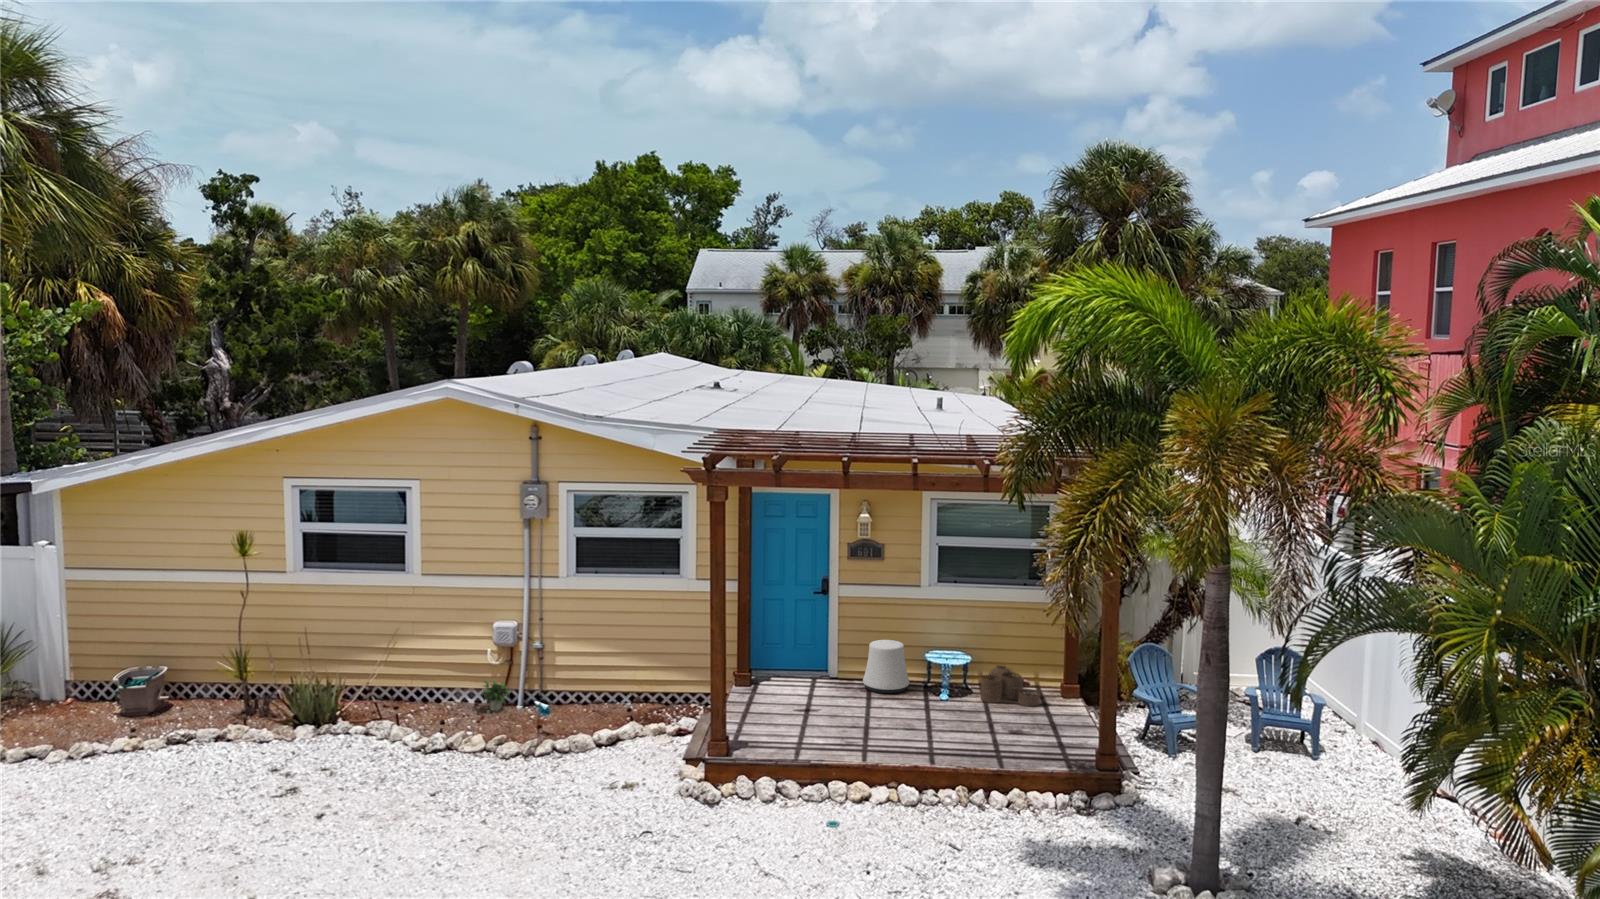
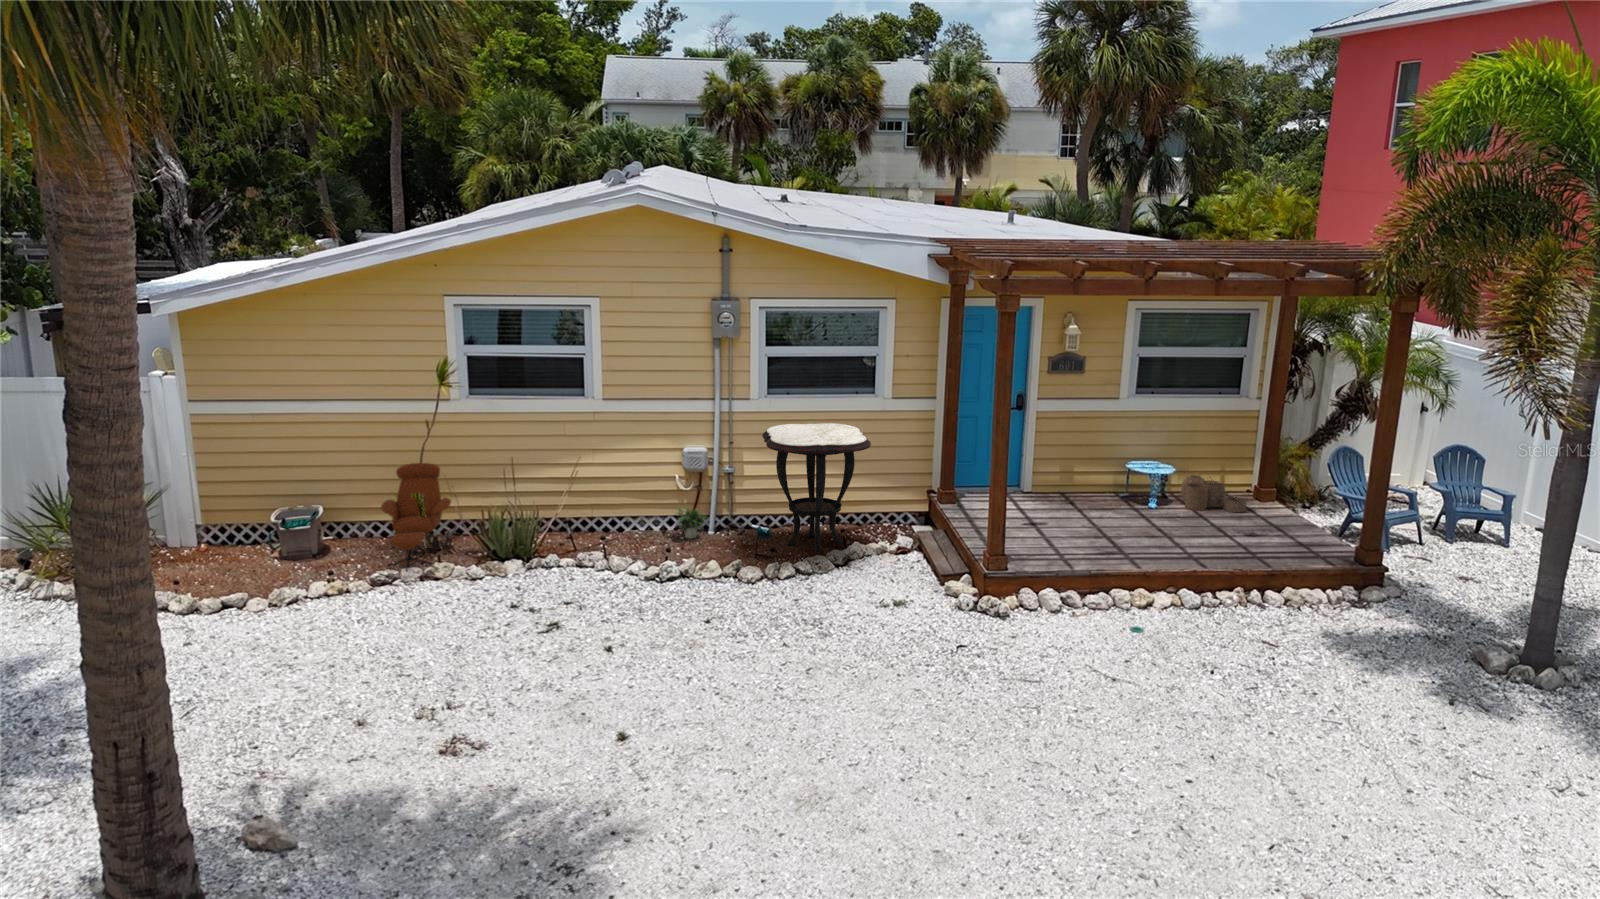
side table: none [549,605,654,730] -> present [762,423,871,553]
lounge chair: none [201,631,278,732] -> present [381,463,451,570]
stool: present [863,640,910,693] -> none [1061,453,1110,506]

